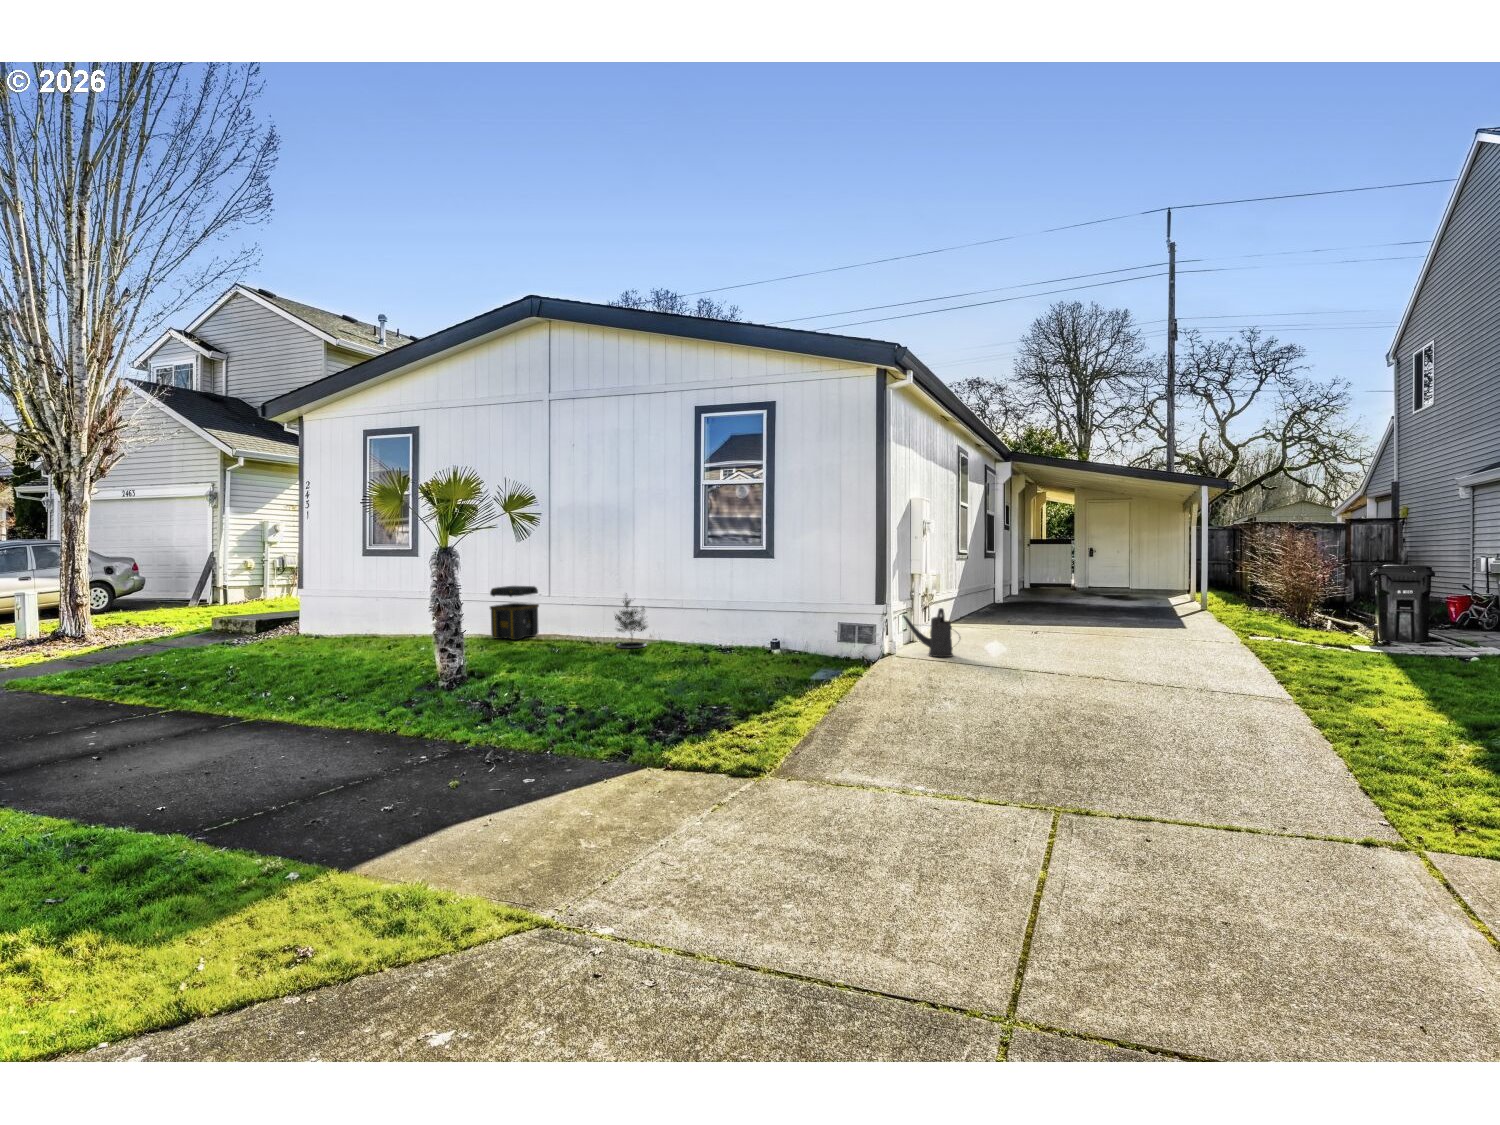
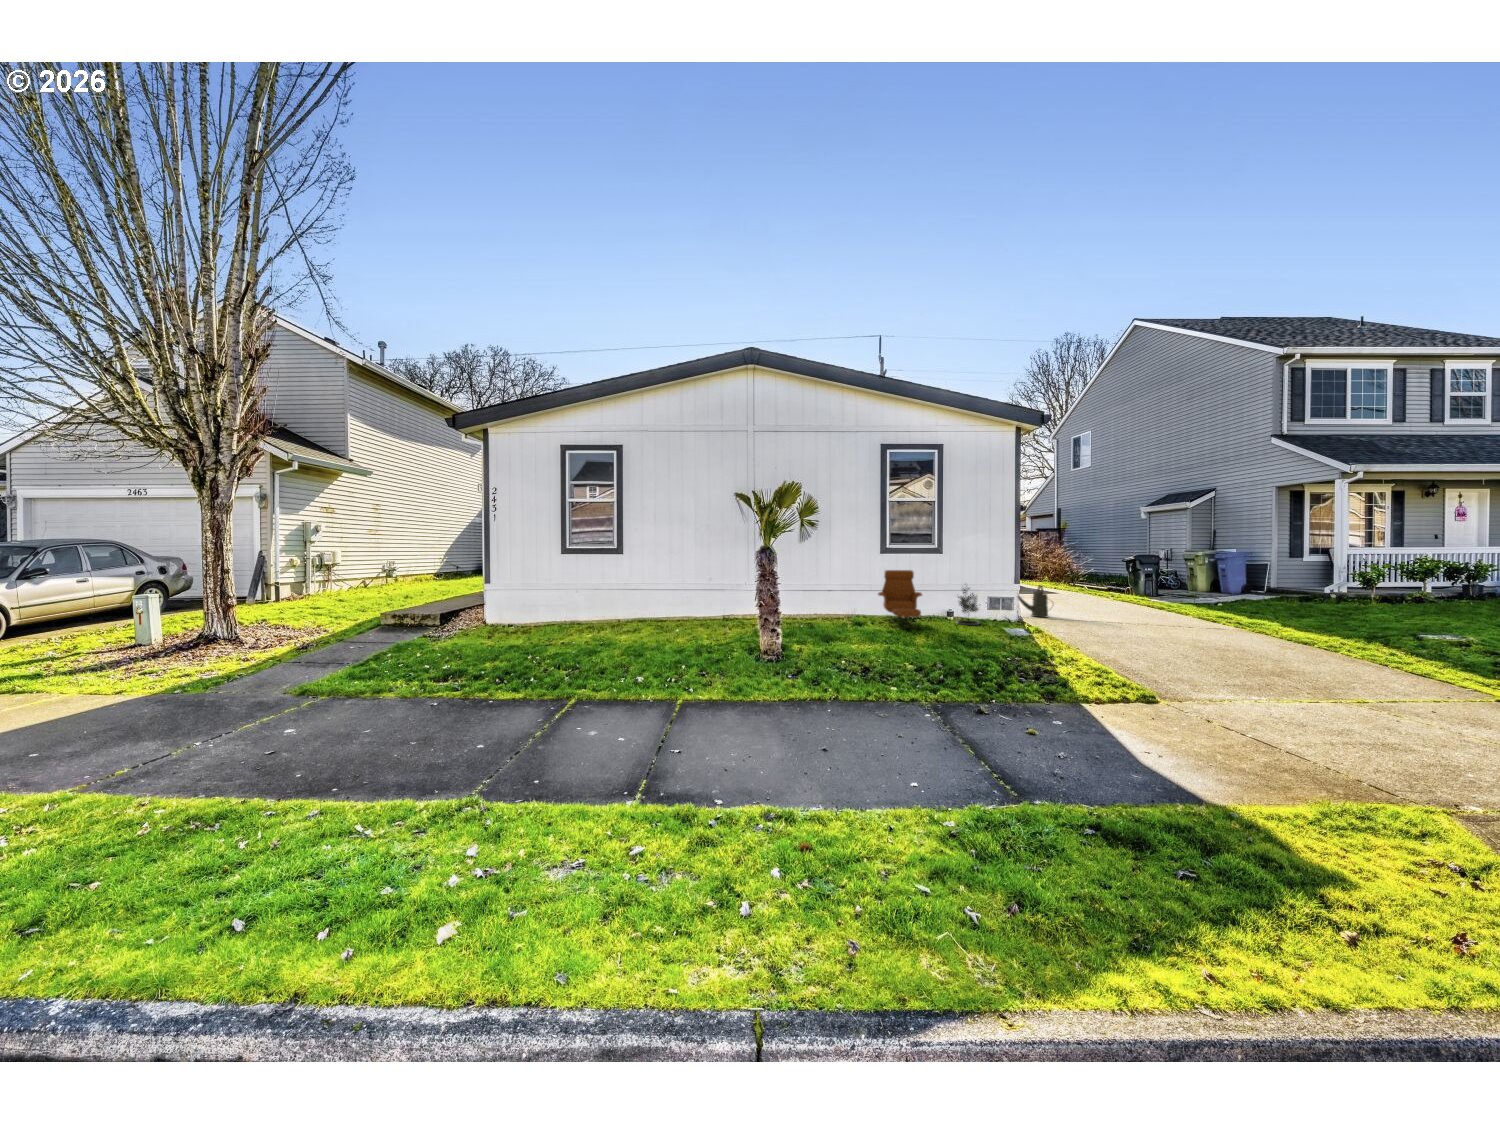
lounge chair: none [670,581,740,664] -> present [878,570,922,629]
toolbox: present [490,586,539,640] -> none [712,576,743,618]
potted tree: present [615,598,647,648] -> present [956,588,979,625]

